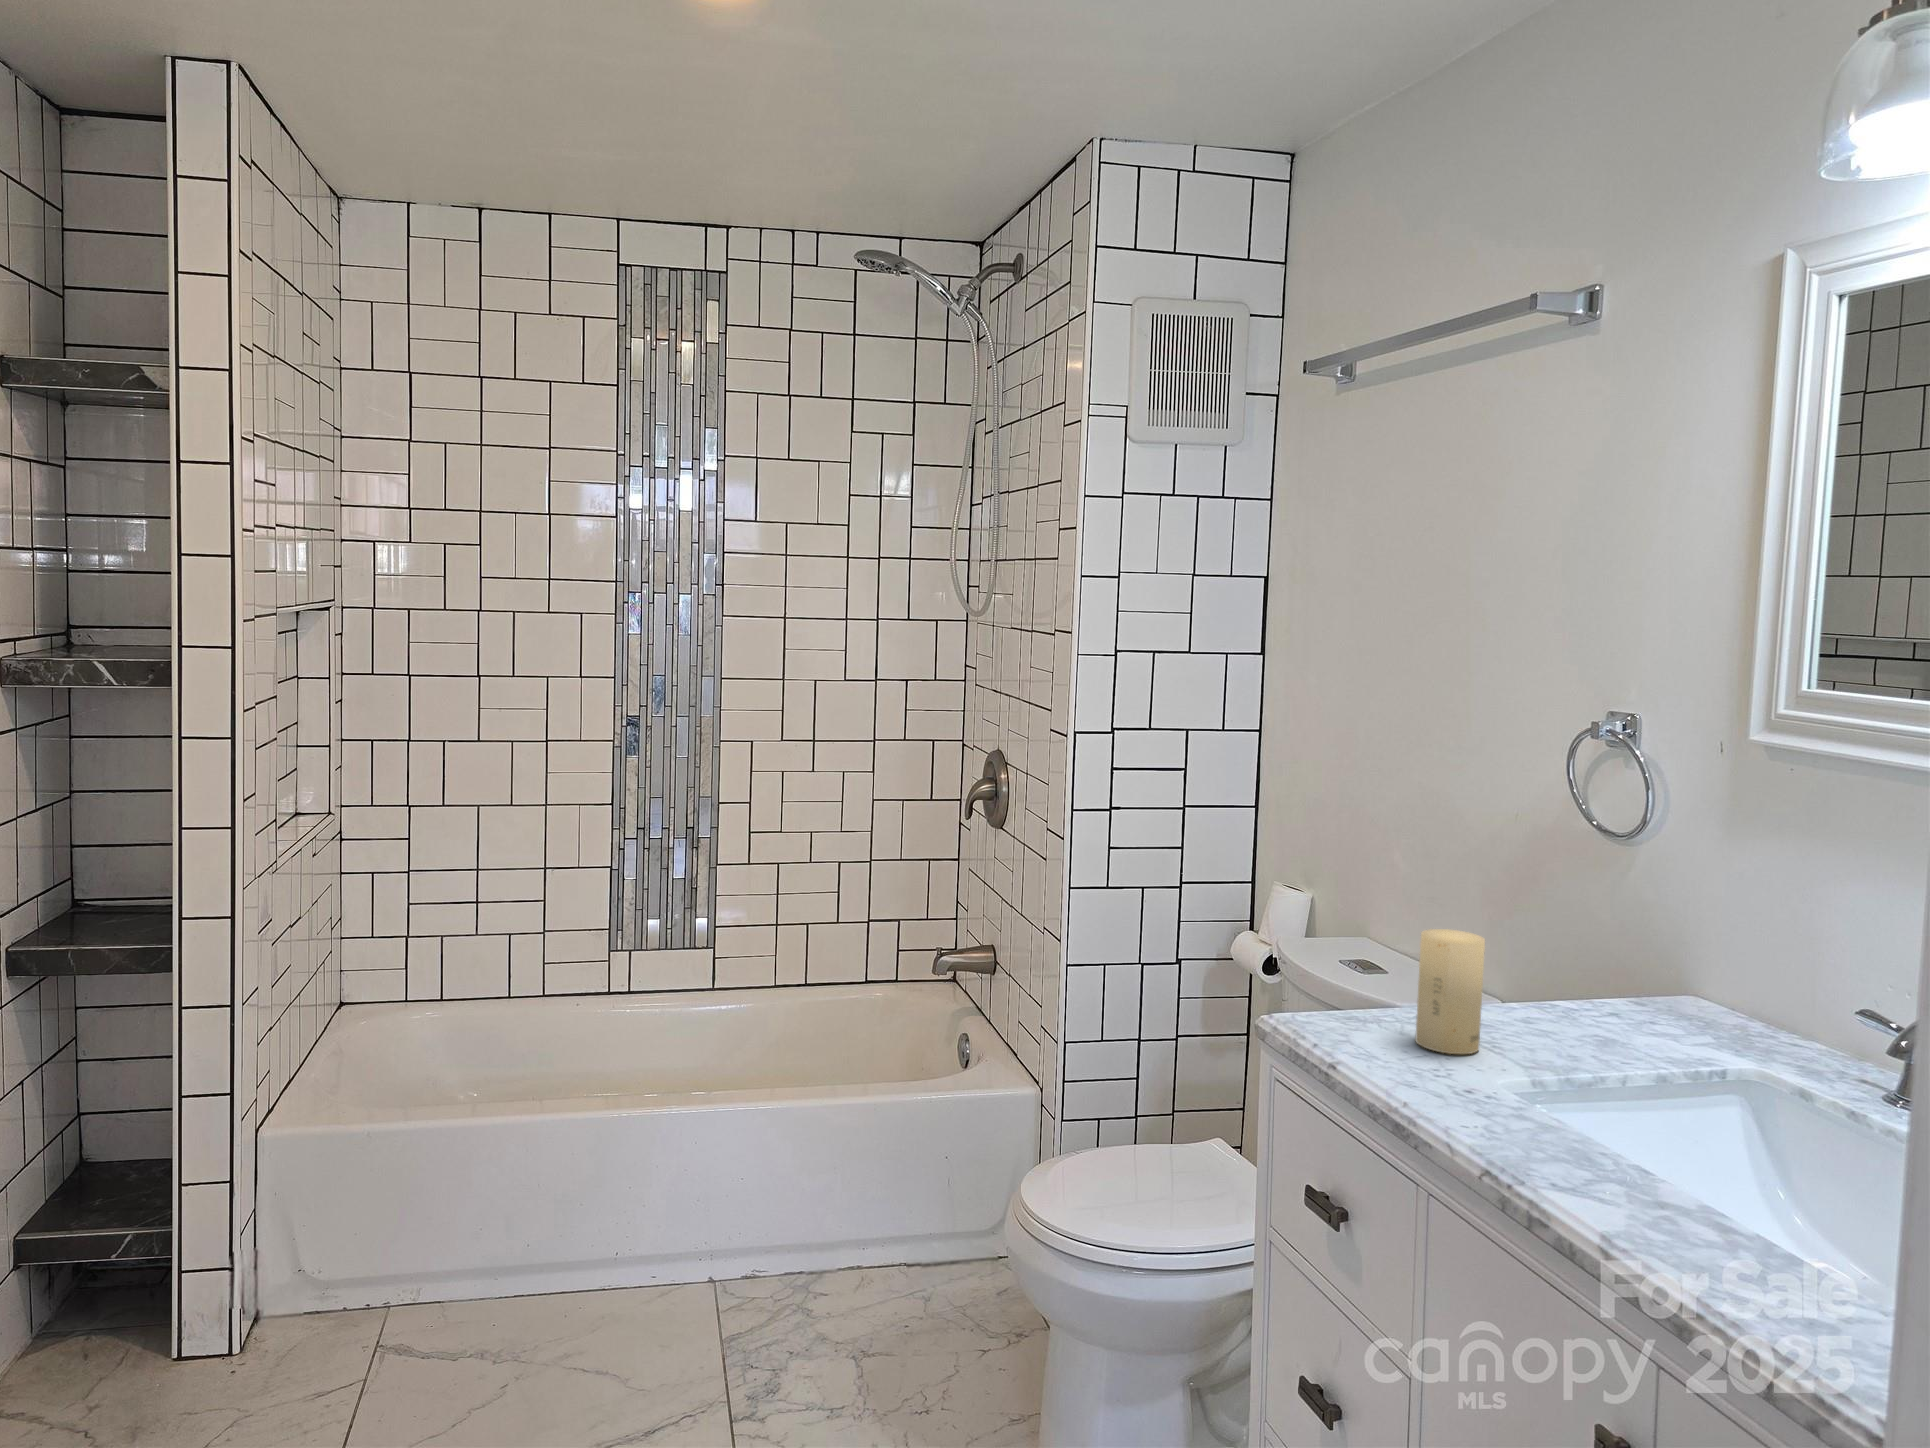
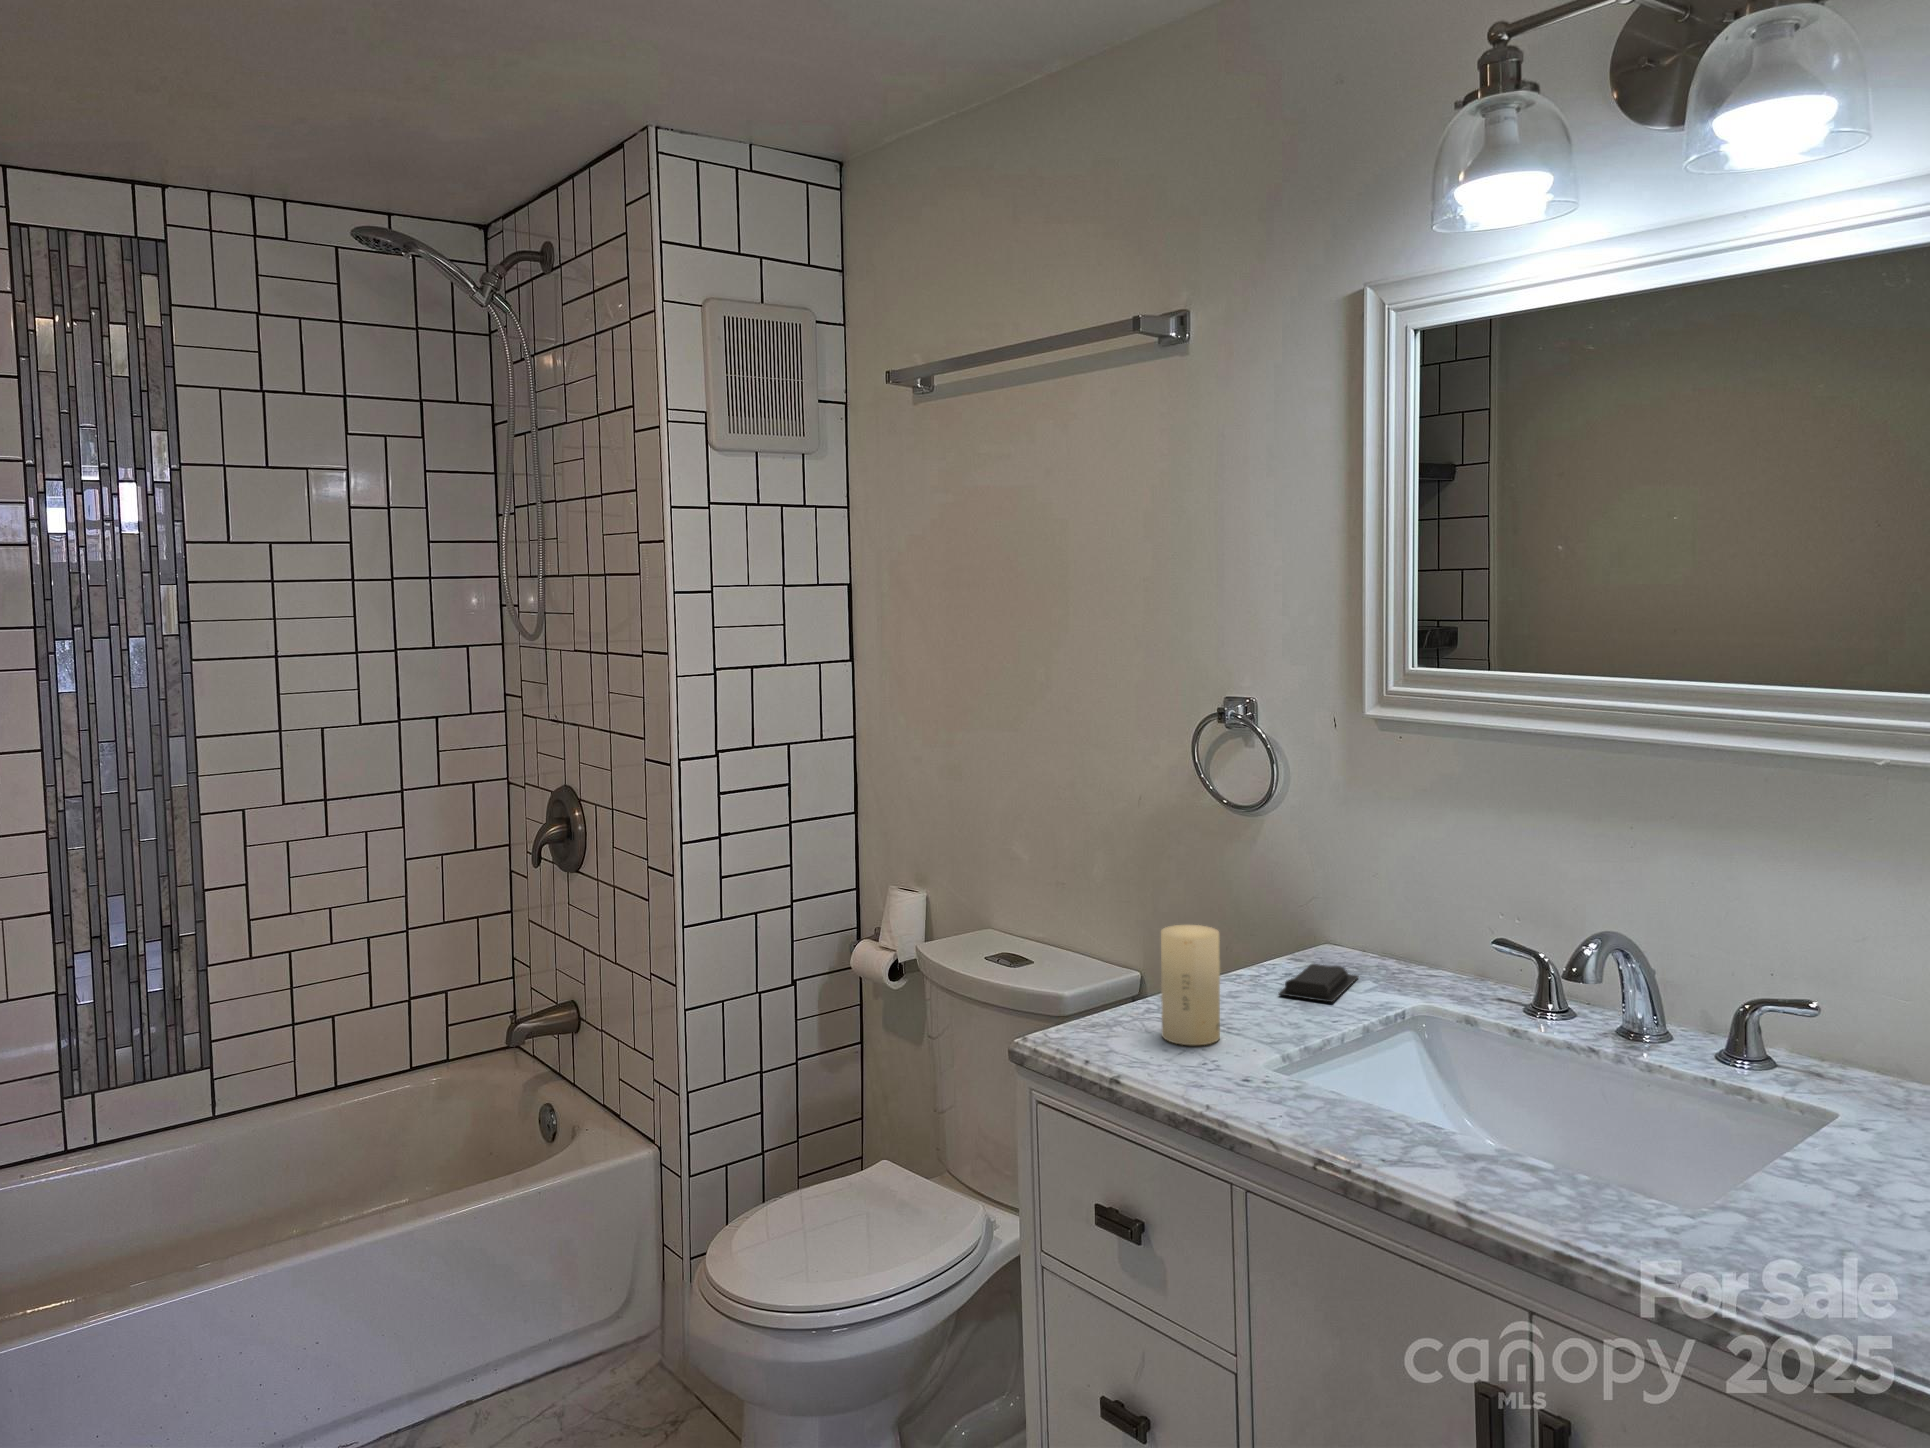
soap bar: none [1583,1004,1700,1044] -> present [1279,964,1359,1002]

